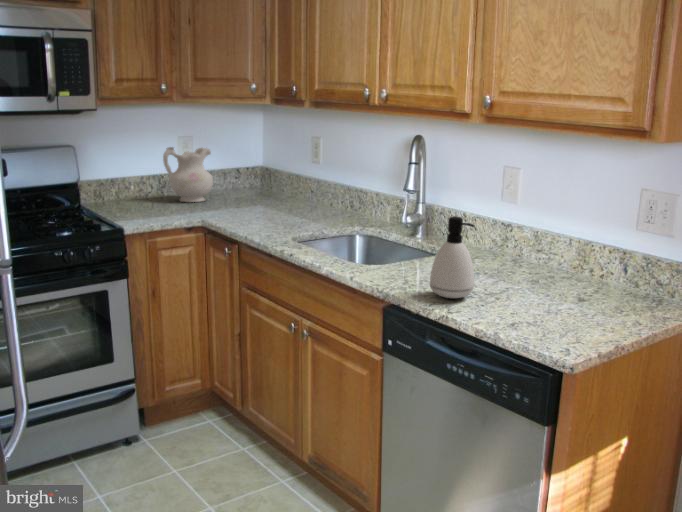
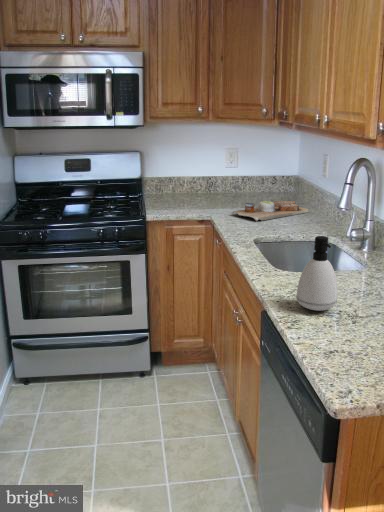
ceramic pitcher: present [163,147,213,202] -> none [205,156,242,201]
cutting board: none [228,194,307,221] -> present [233,201,309,221]

